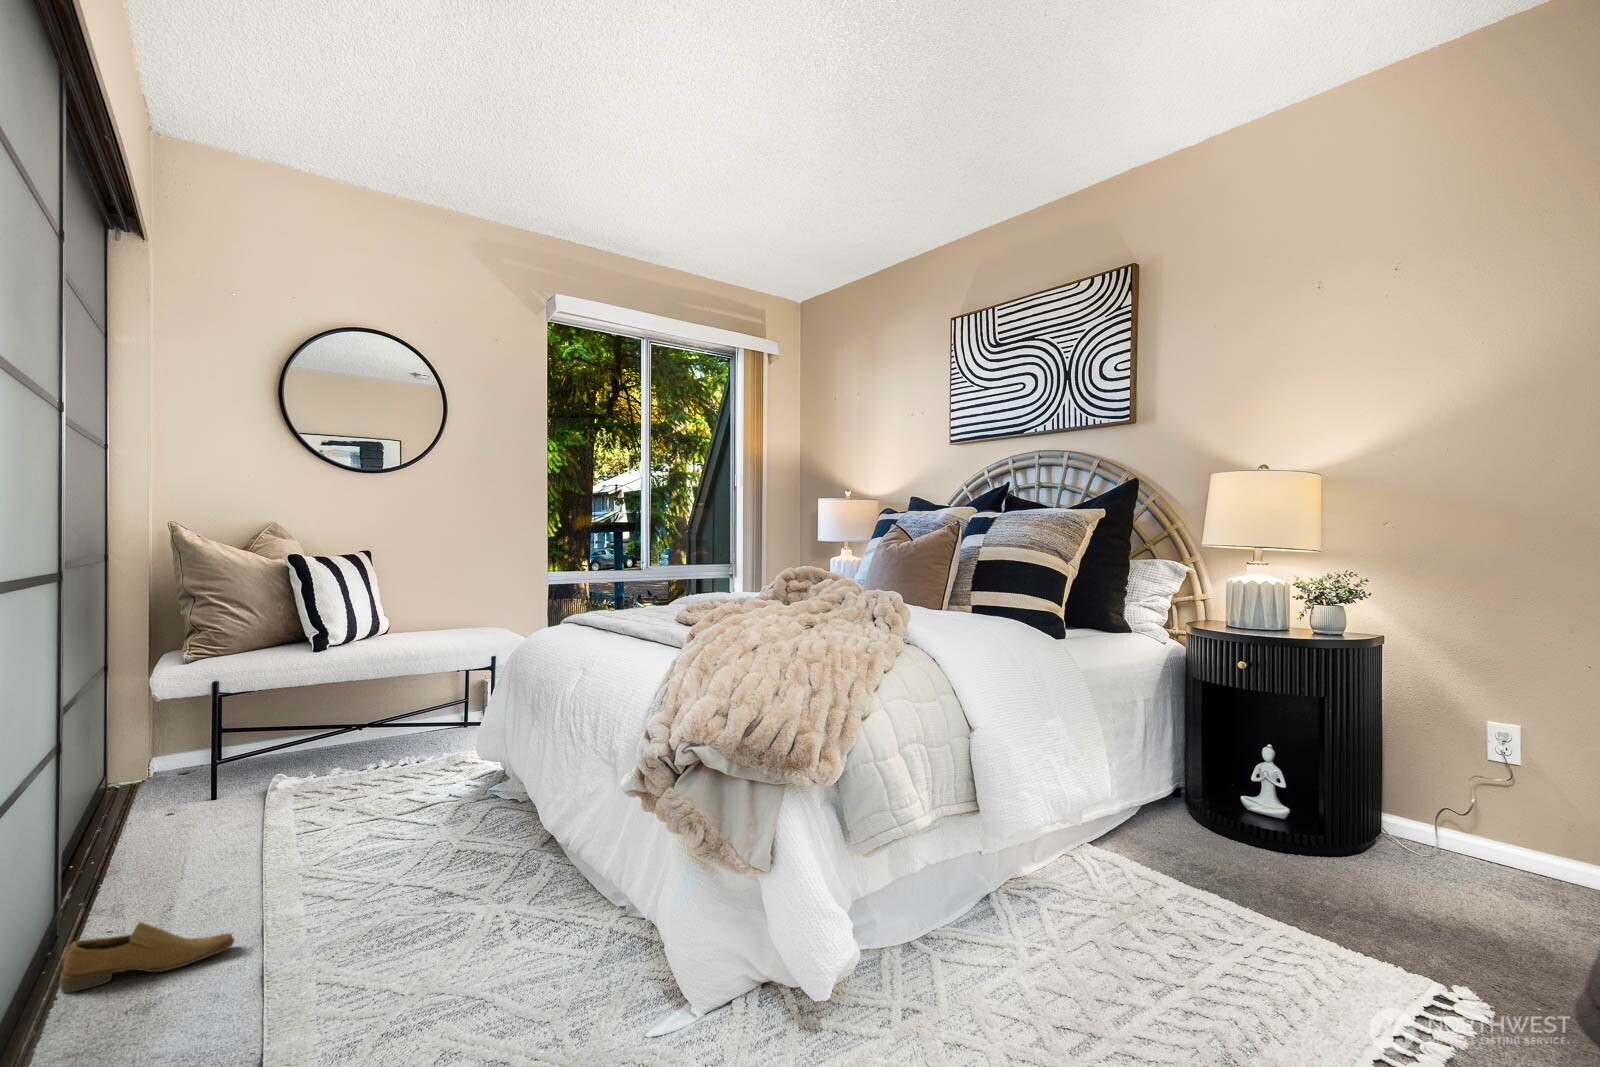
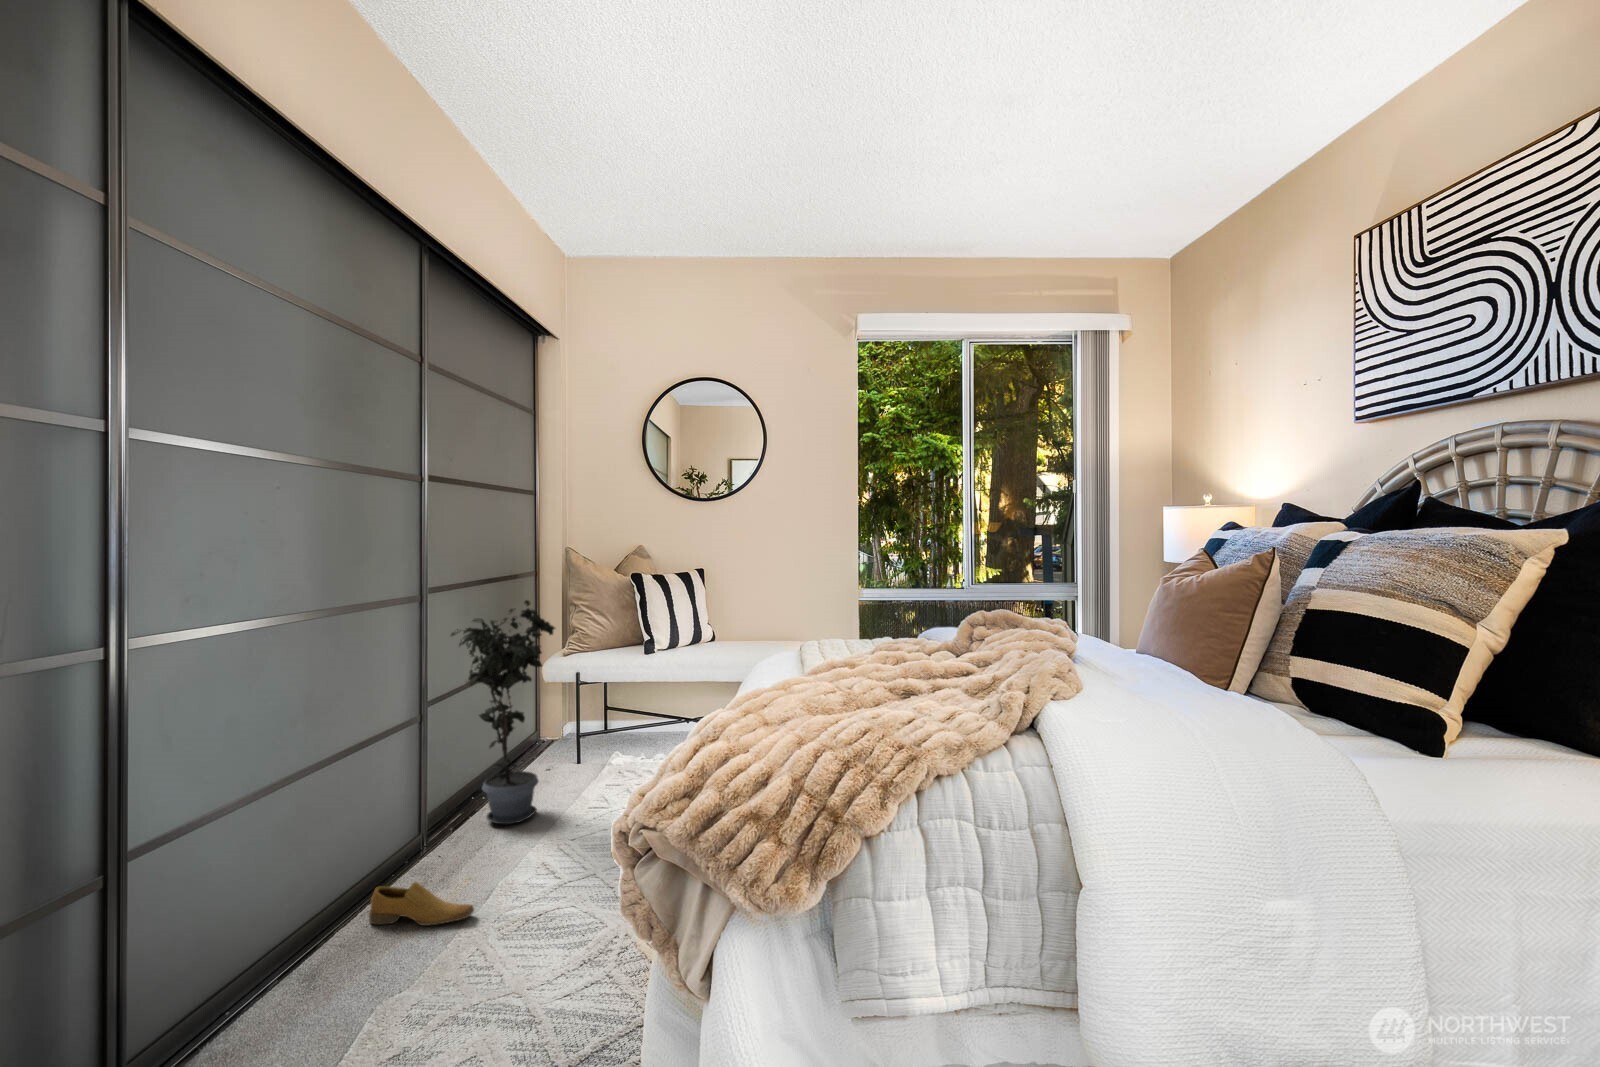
potted plant: none [93,575,248,867] -> present [451,600,555,824]

